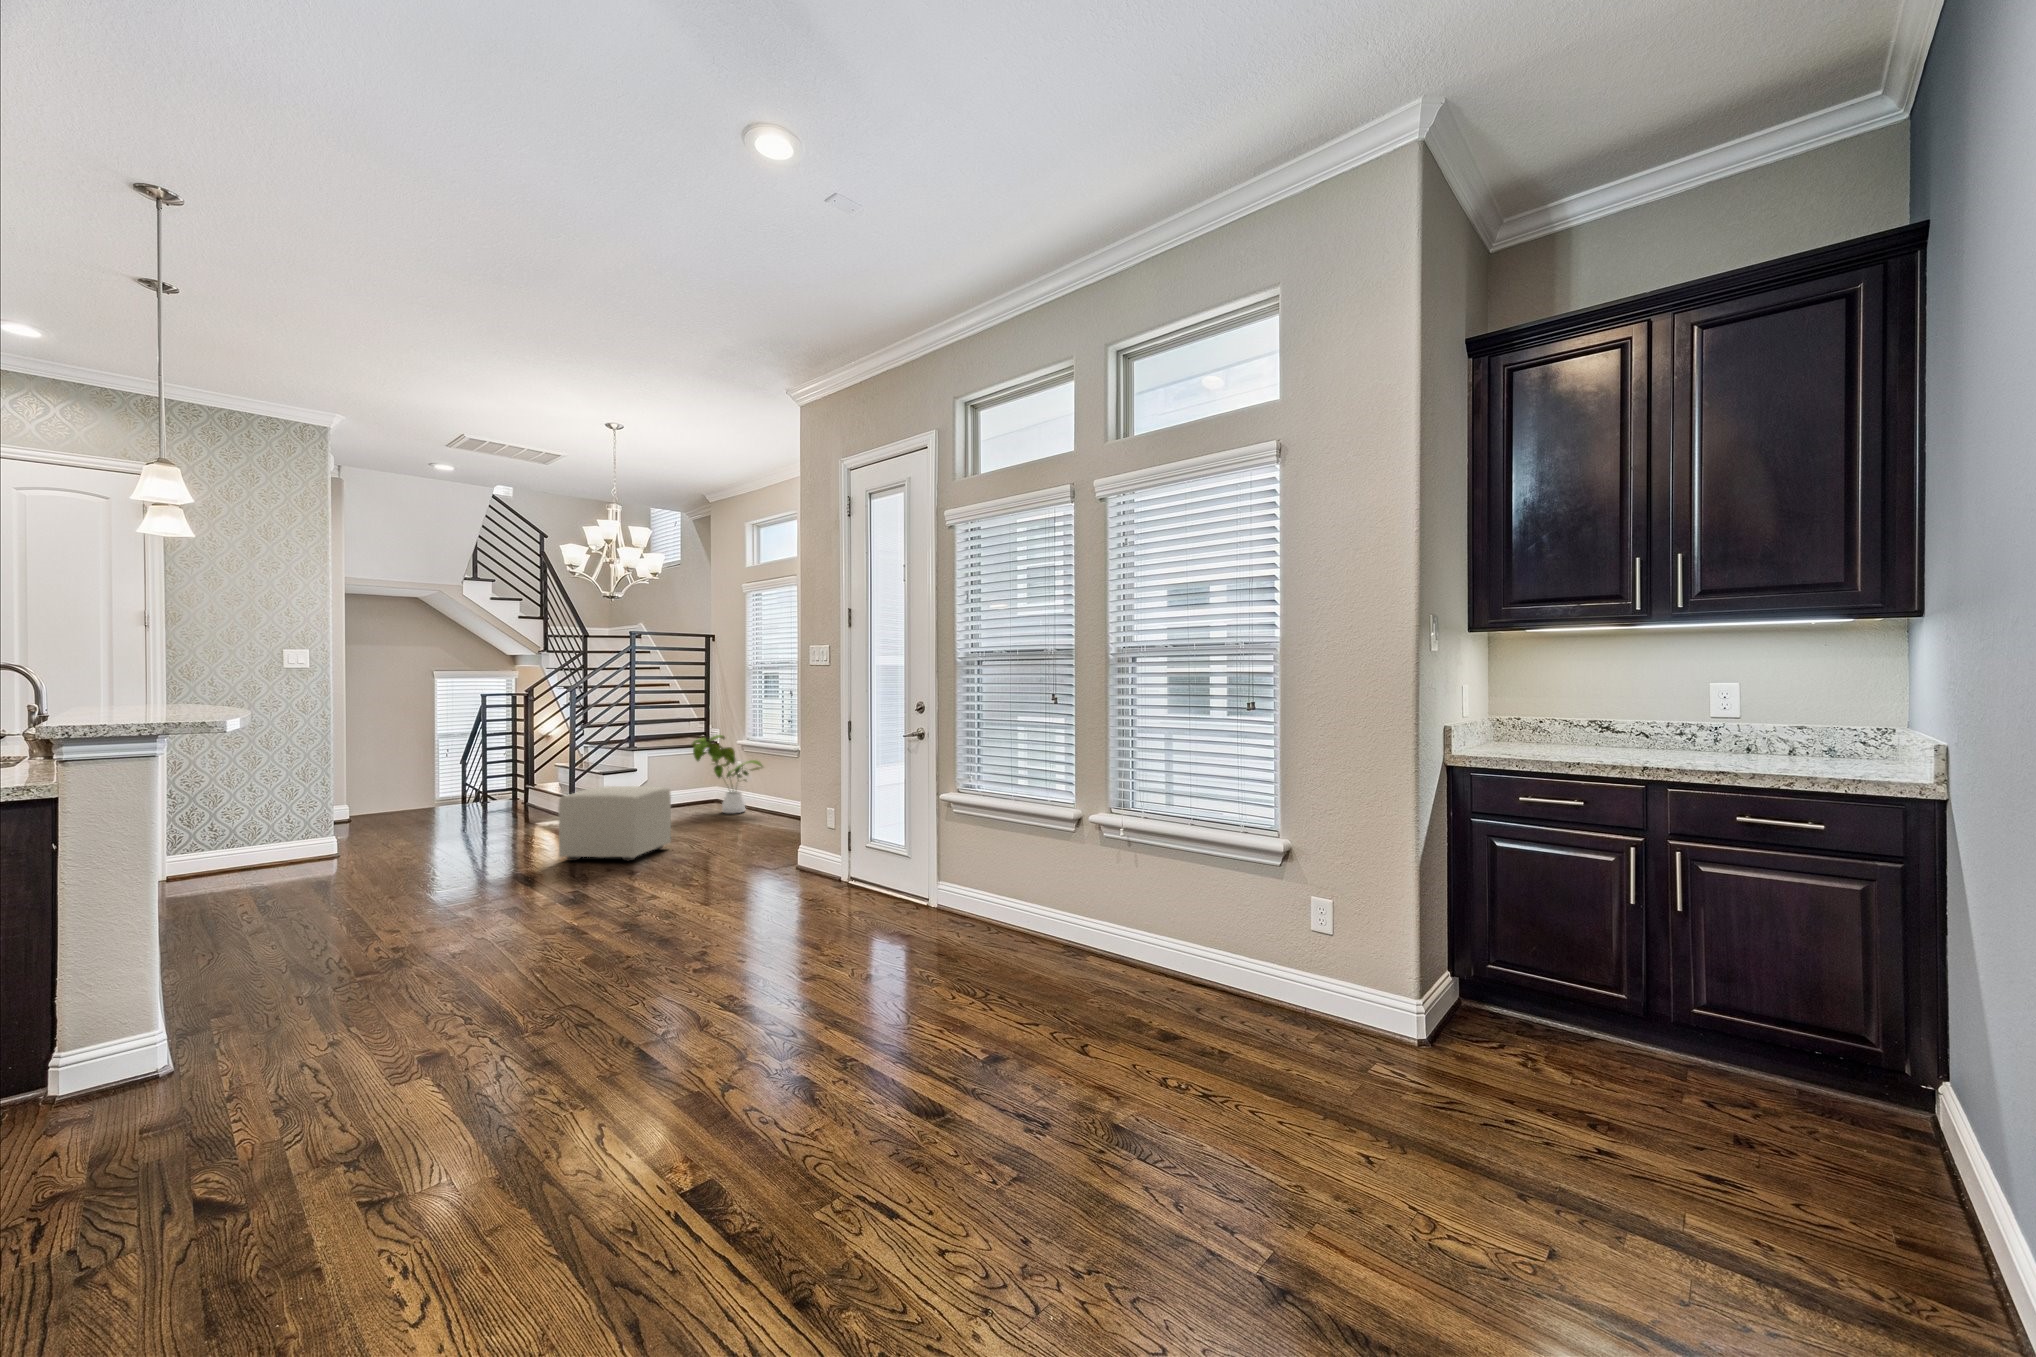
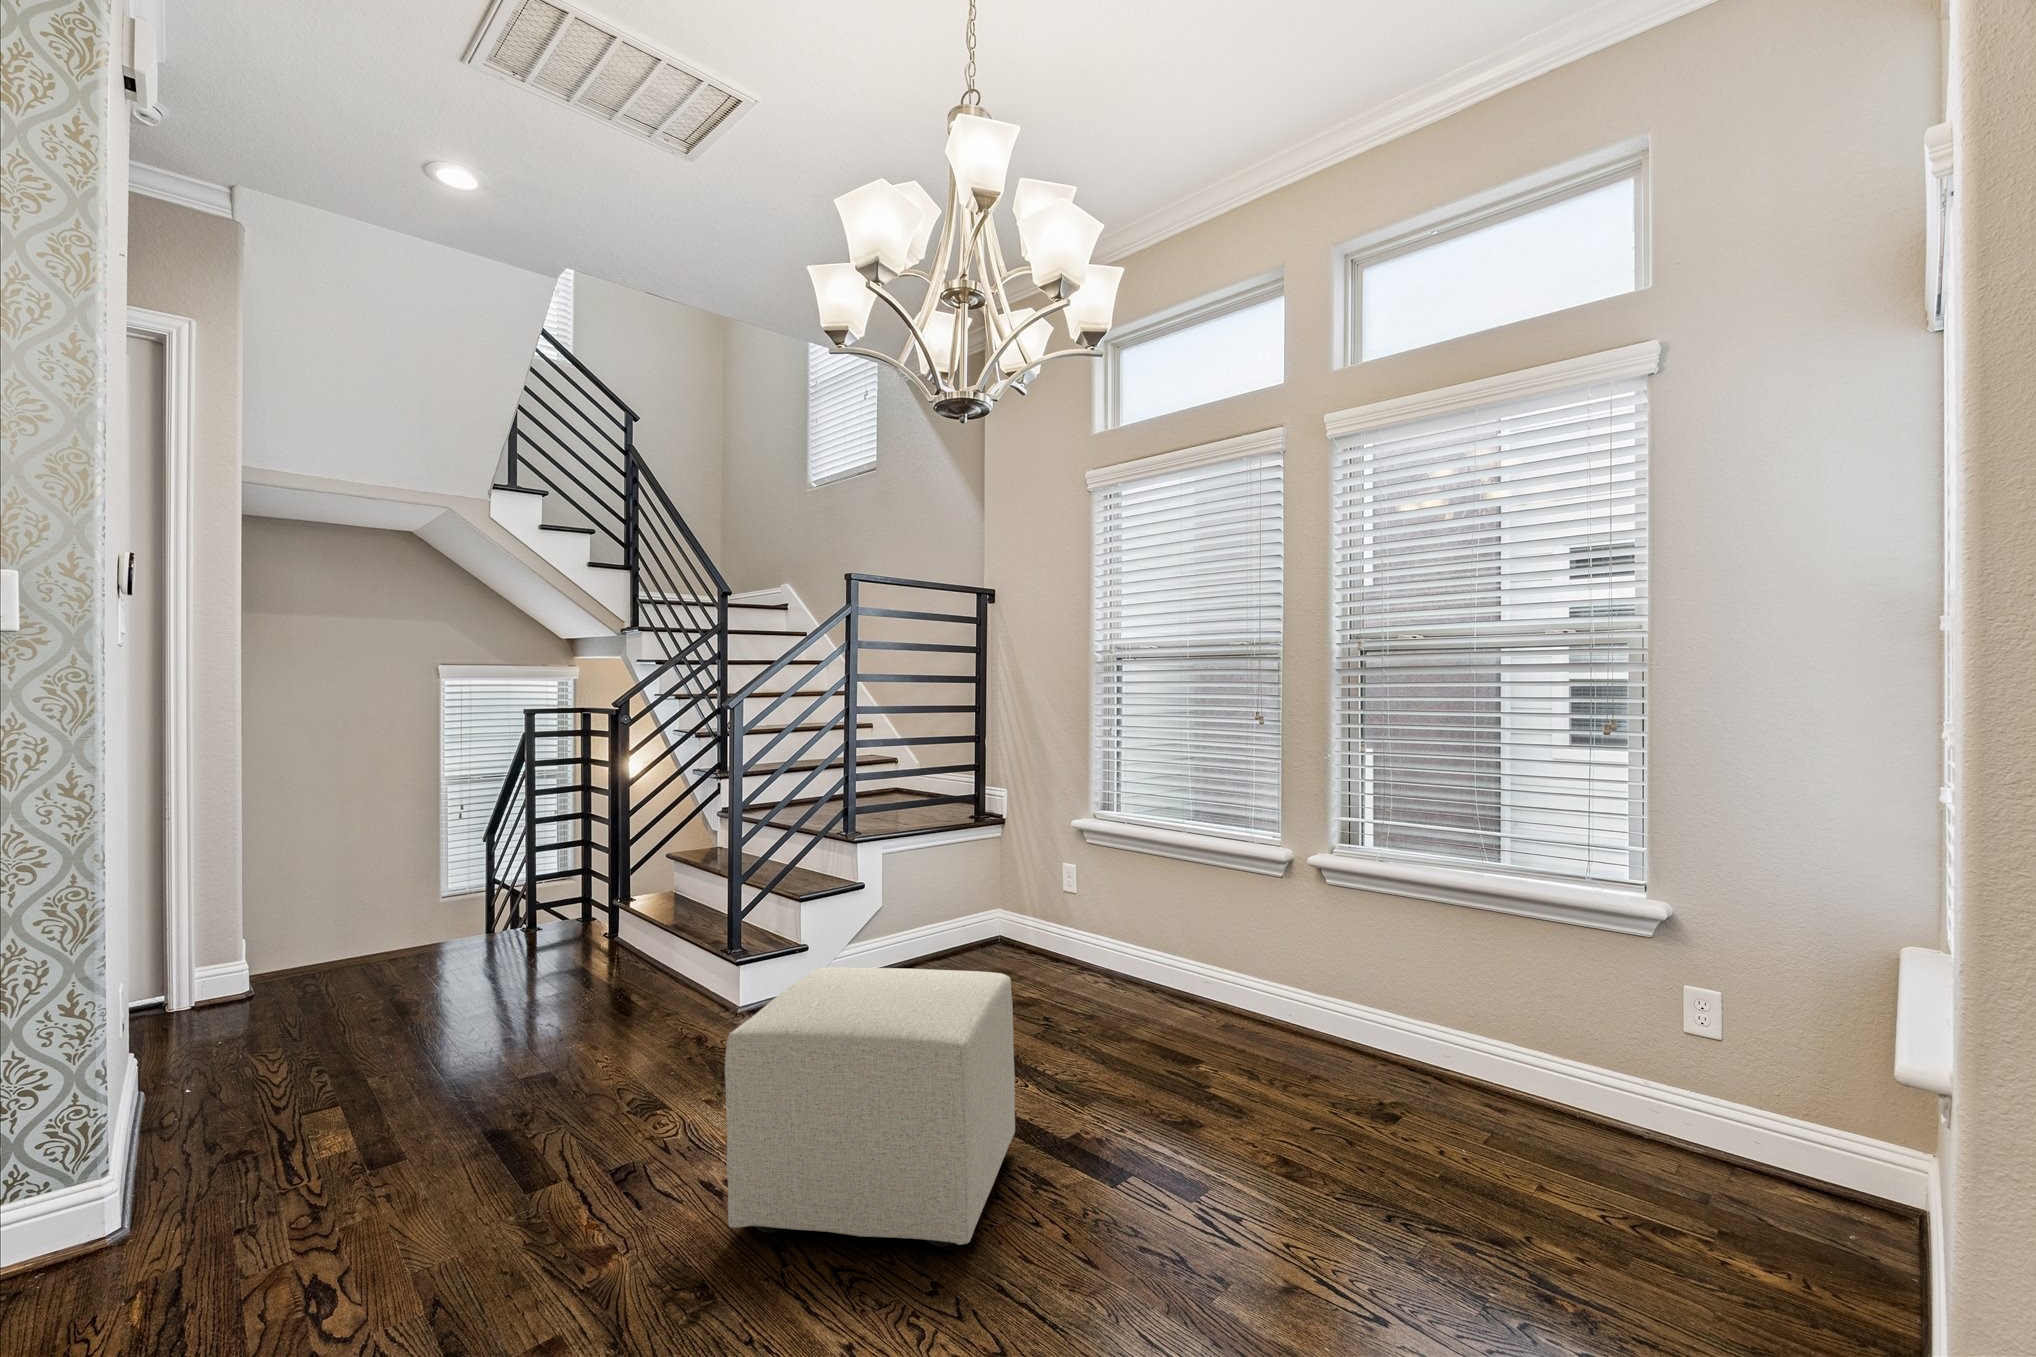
house plant: present [692,735,763,813] -> none [950,797,1114,971]

